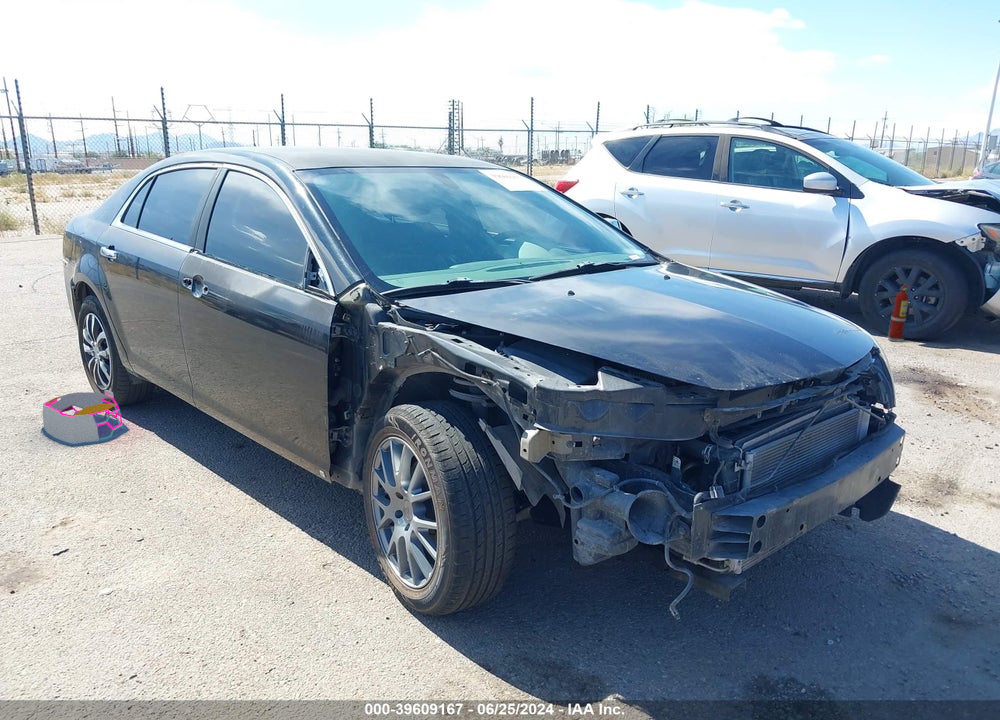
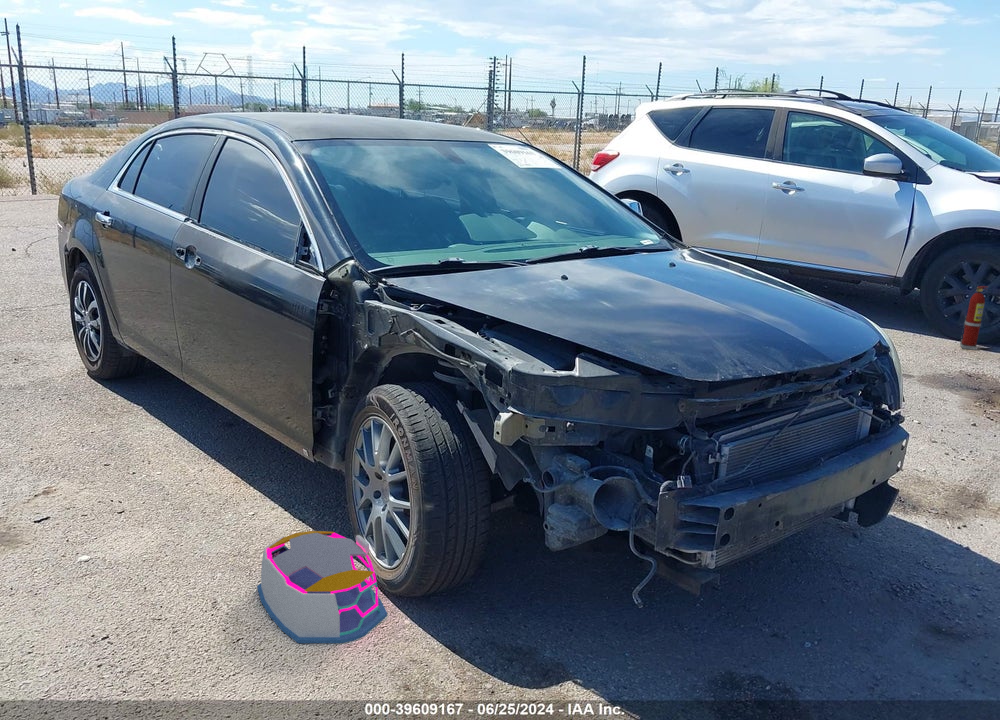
storage bin: present [41,390,129,447] -> present [257,531,387,643]

